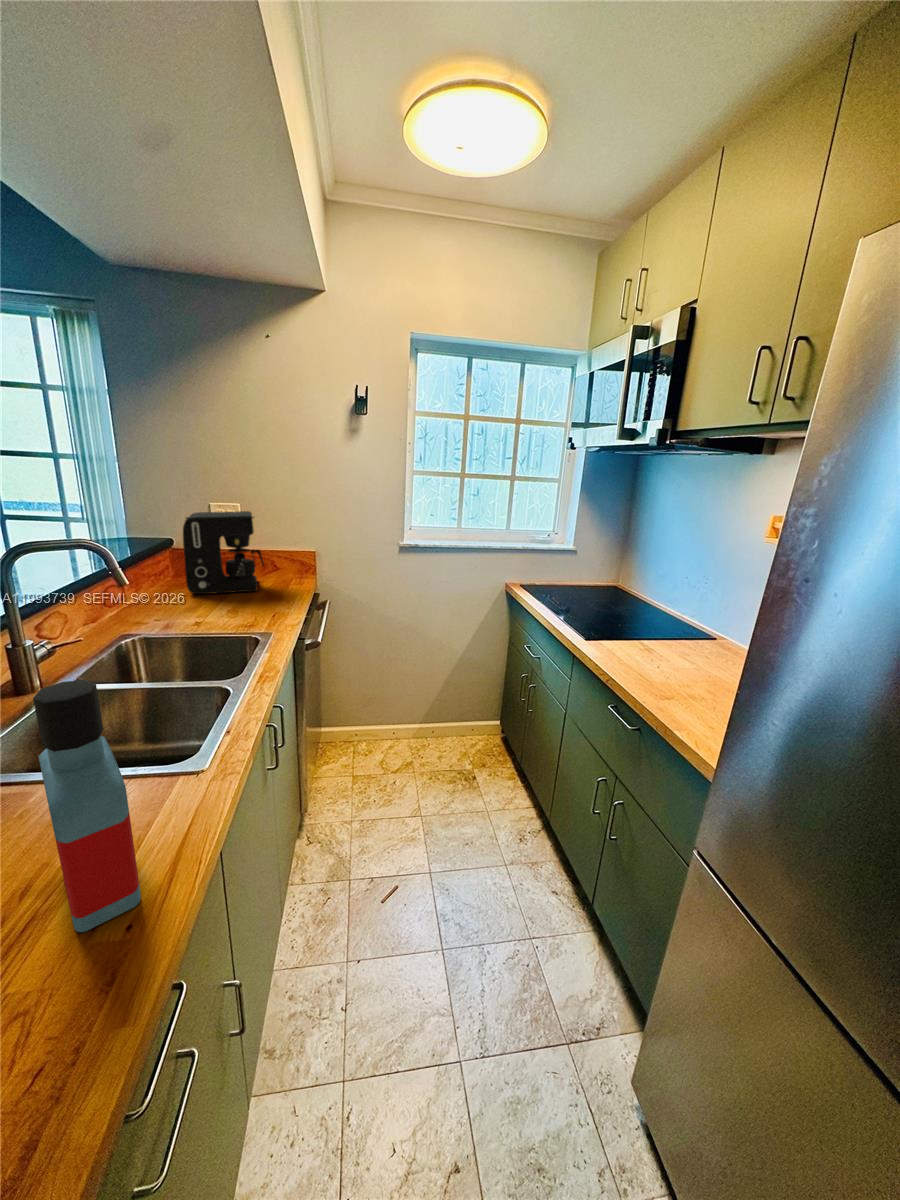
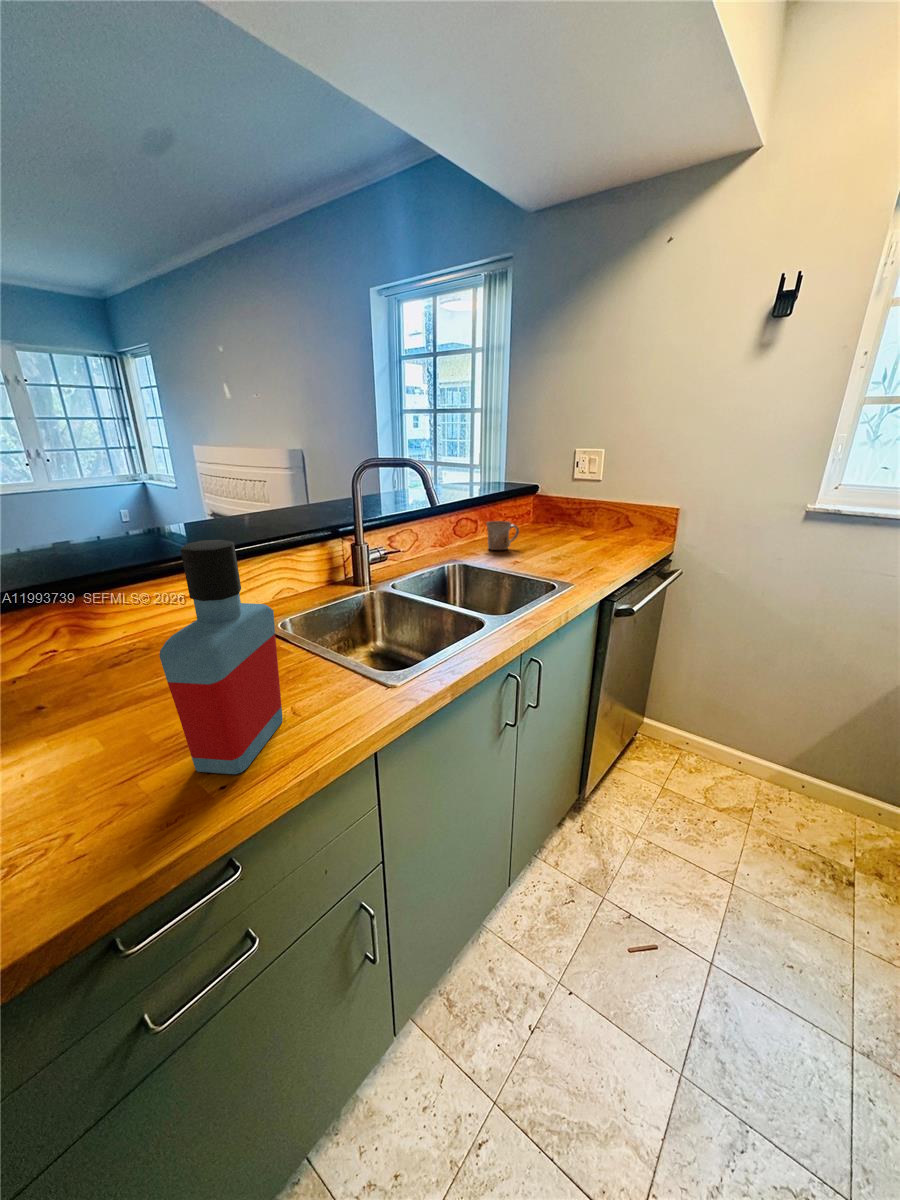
coffee maker: present [183,511,264,594] -> none [530,458,610,544]
mug: none [145,583,184,614] -> present [486,521,519,550]

